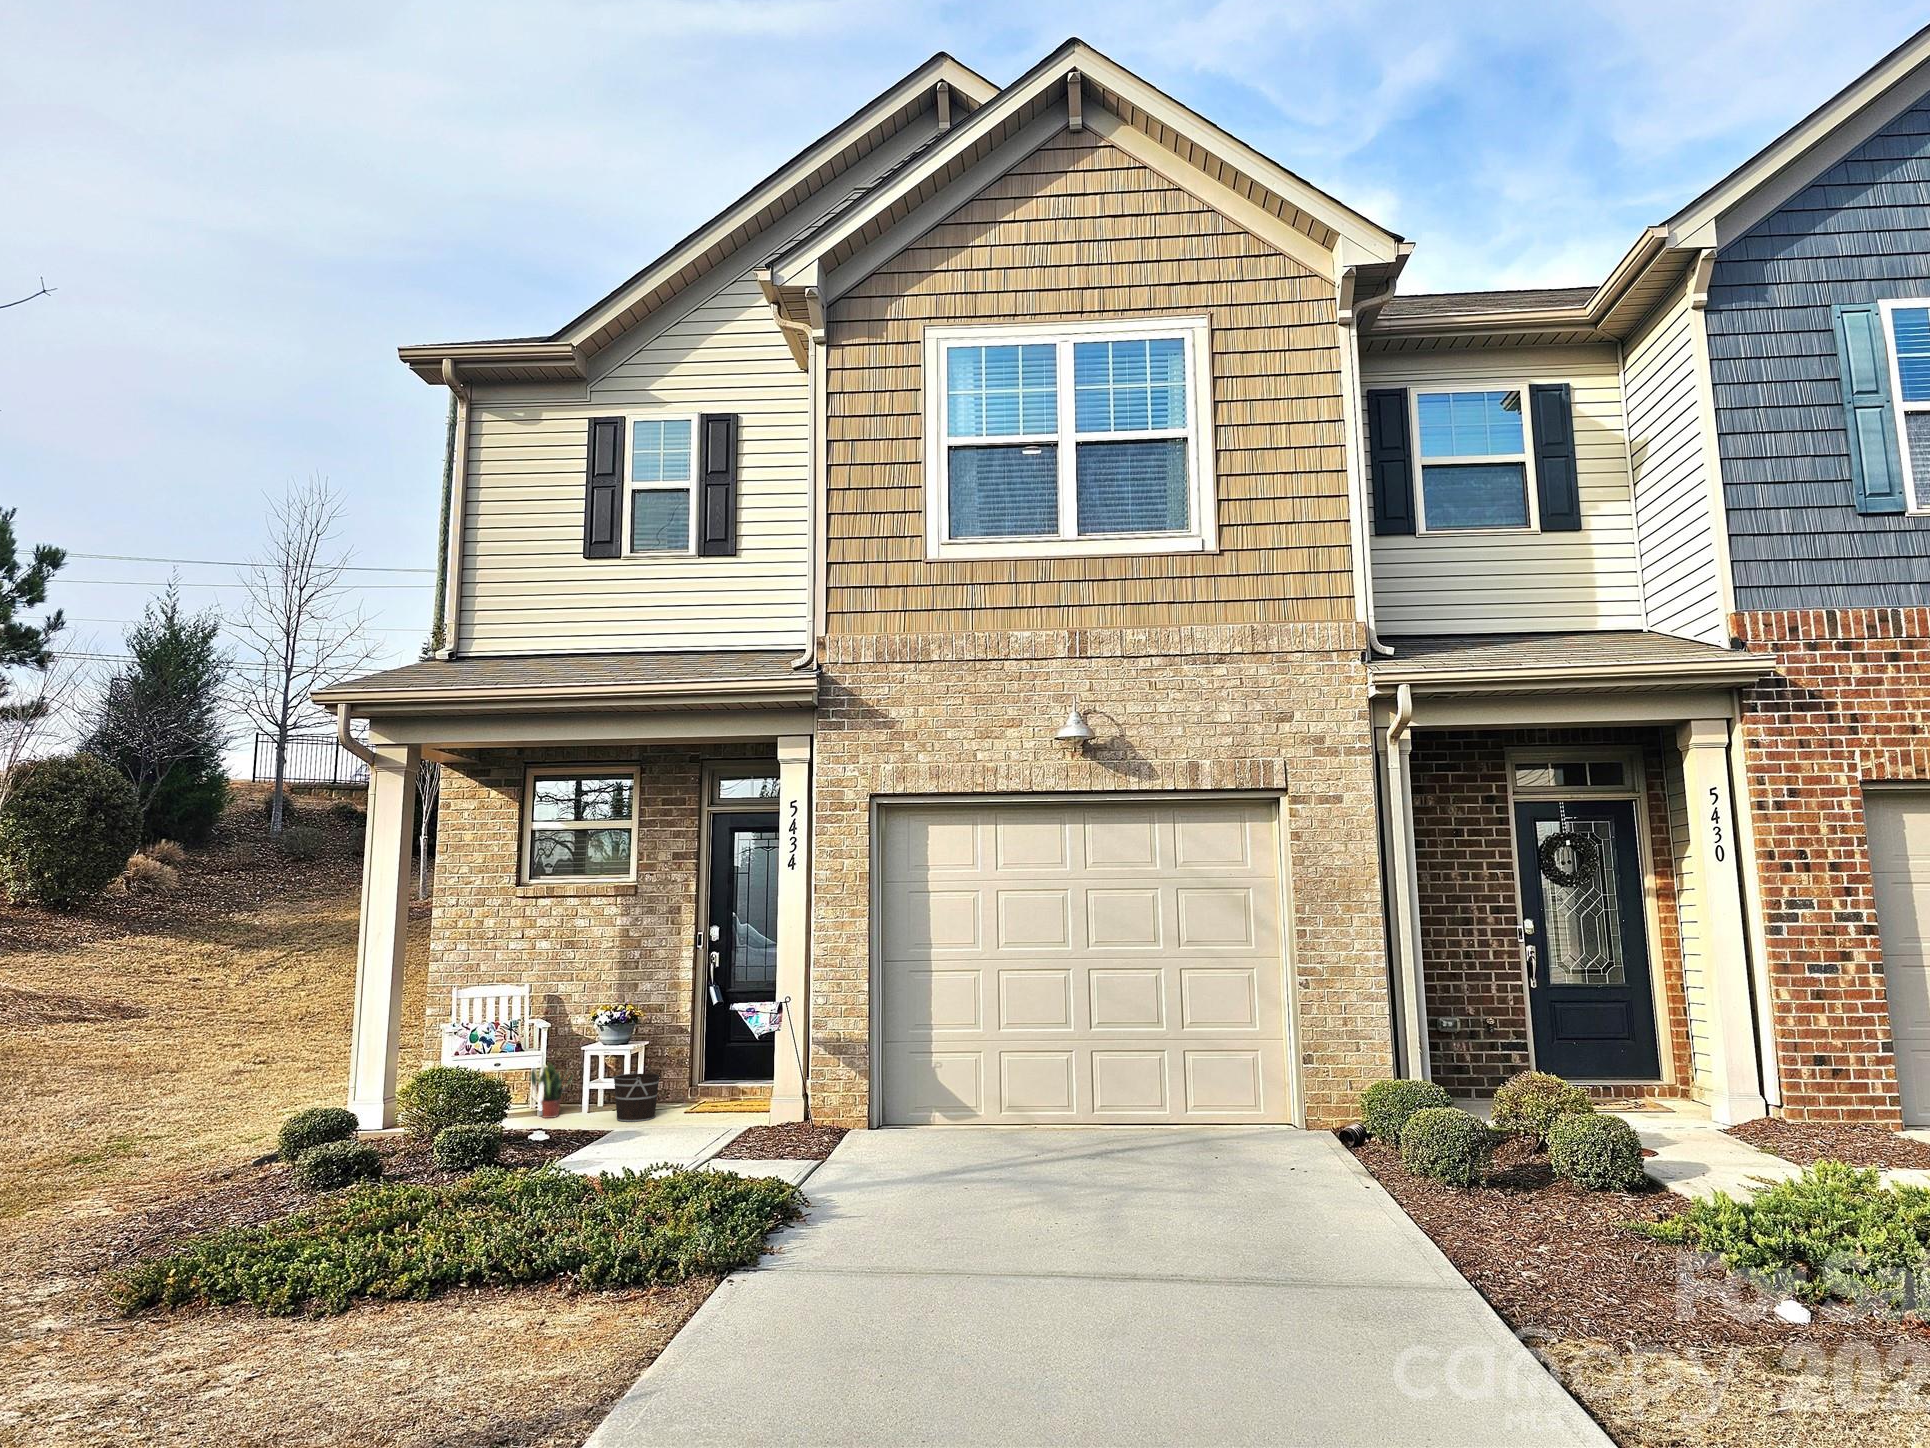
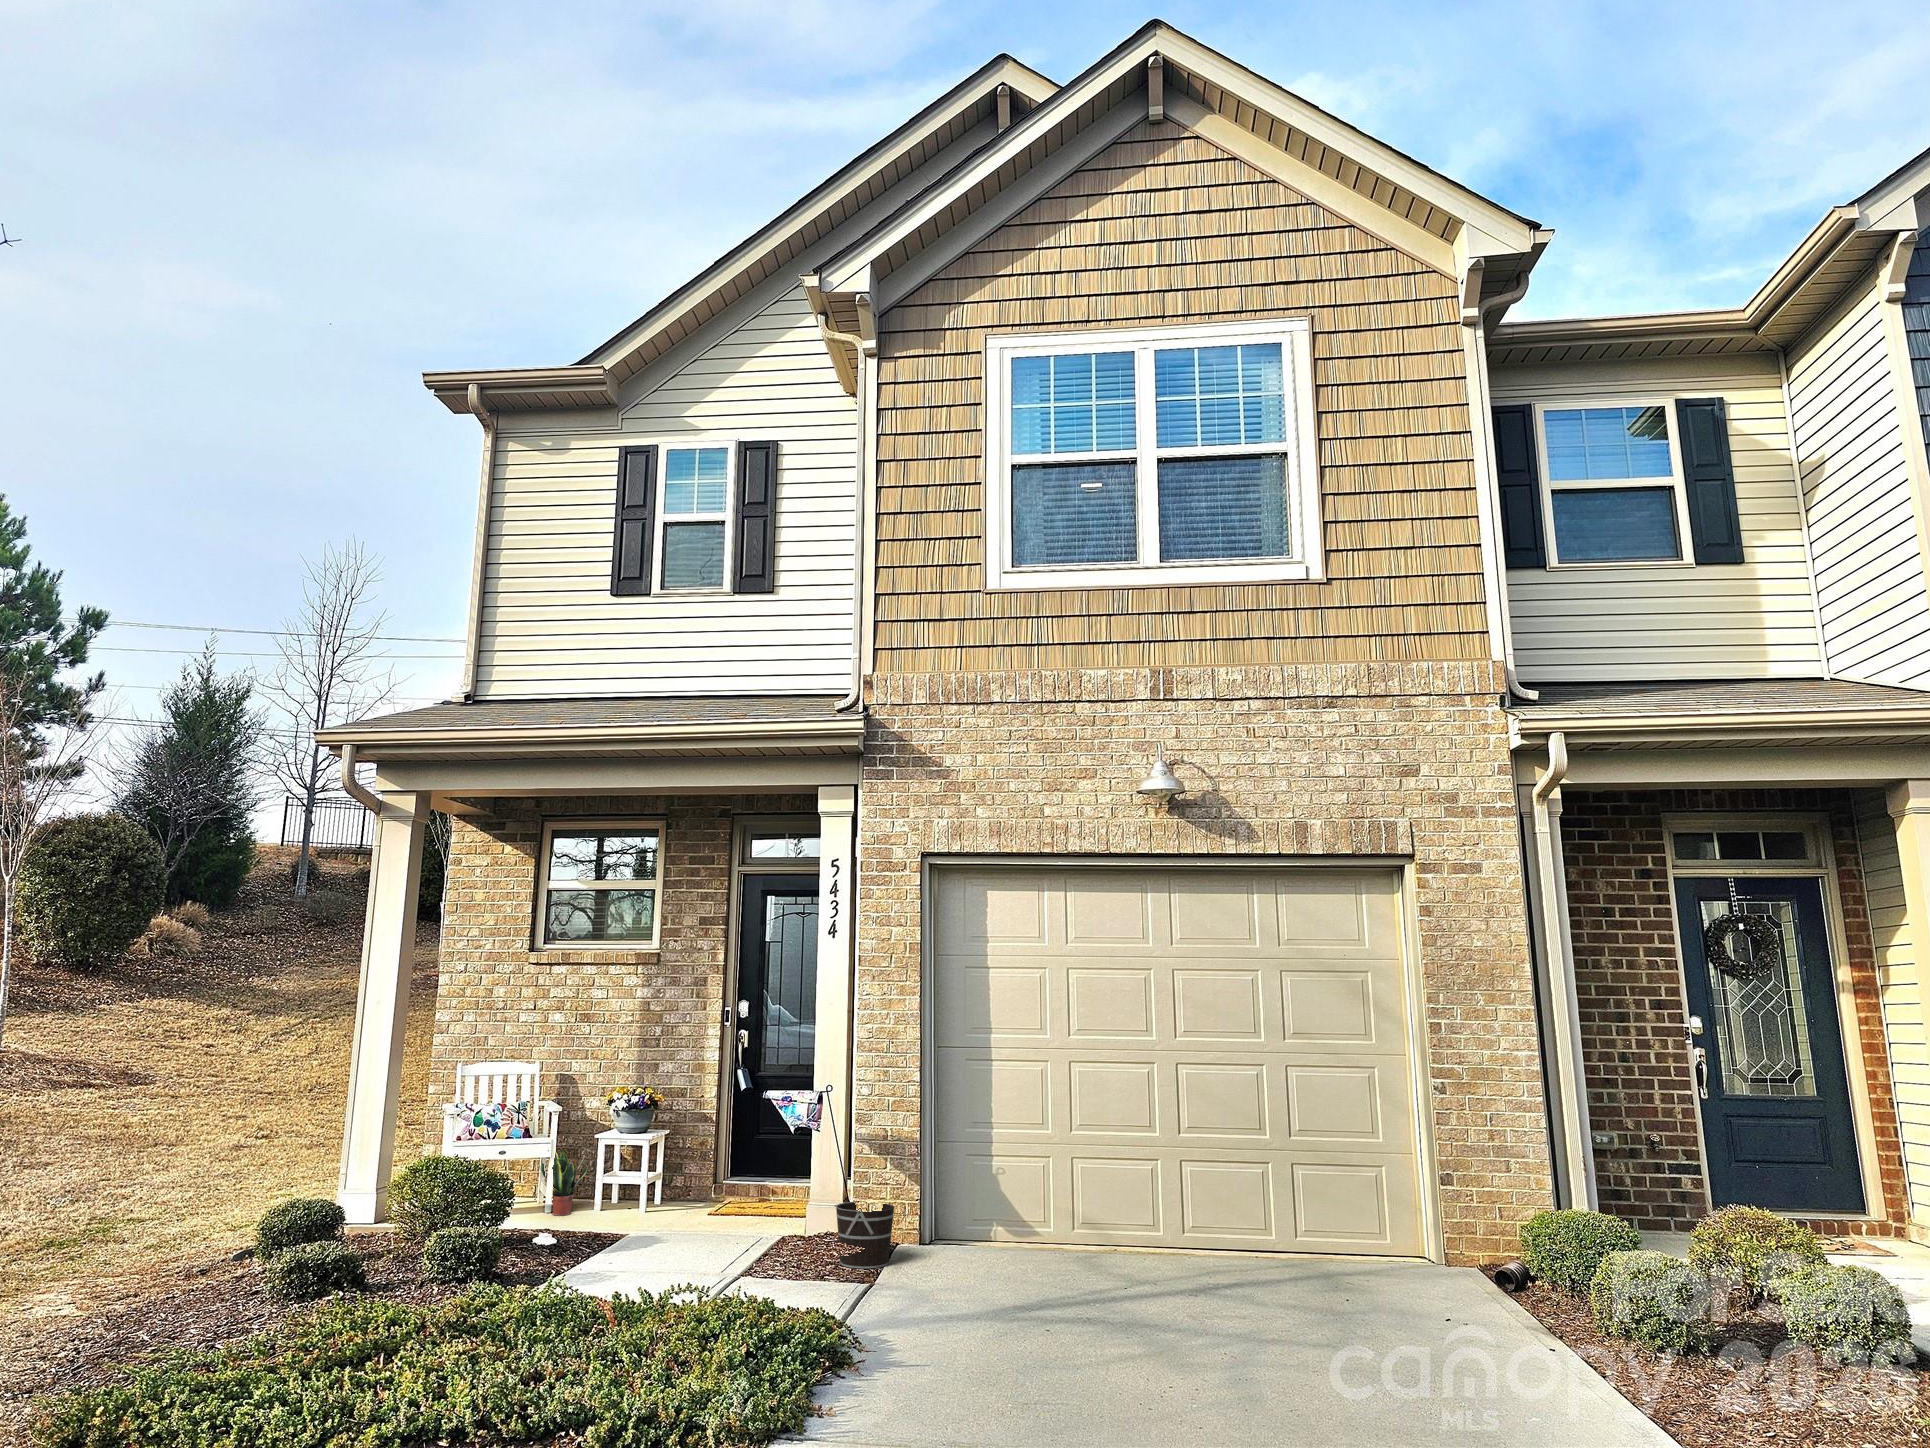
bucket: present [613,1071,659,1121] -> present [834,1202,894,1268]

